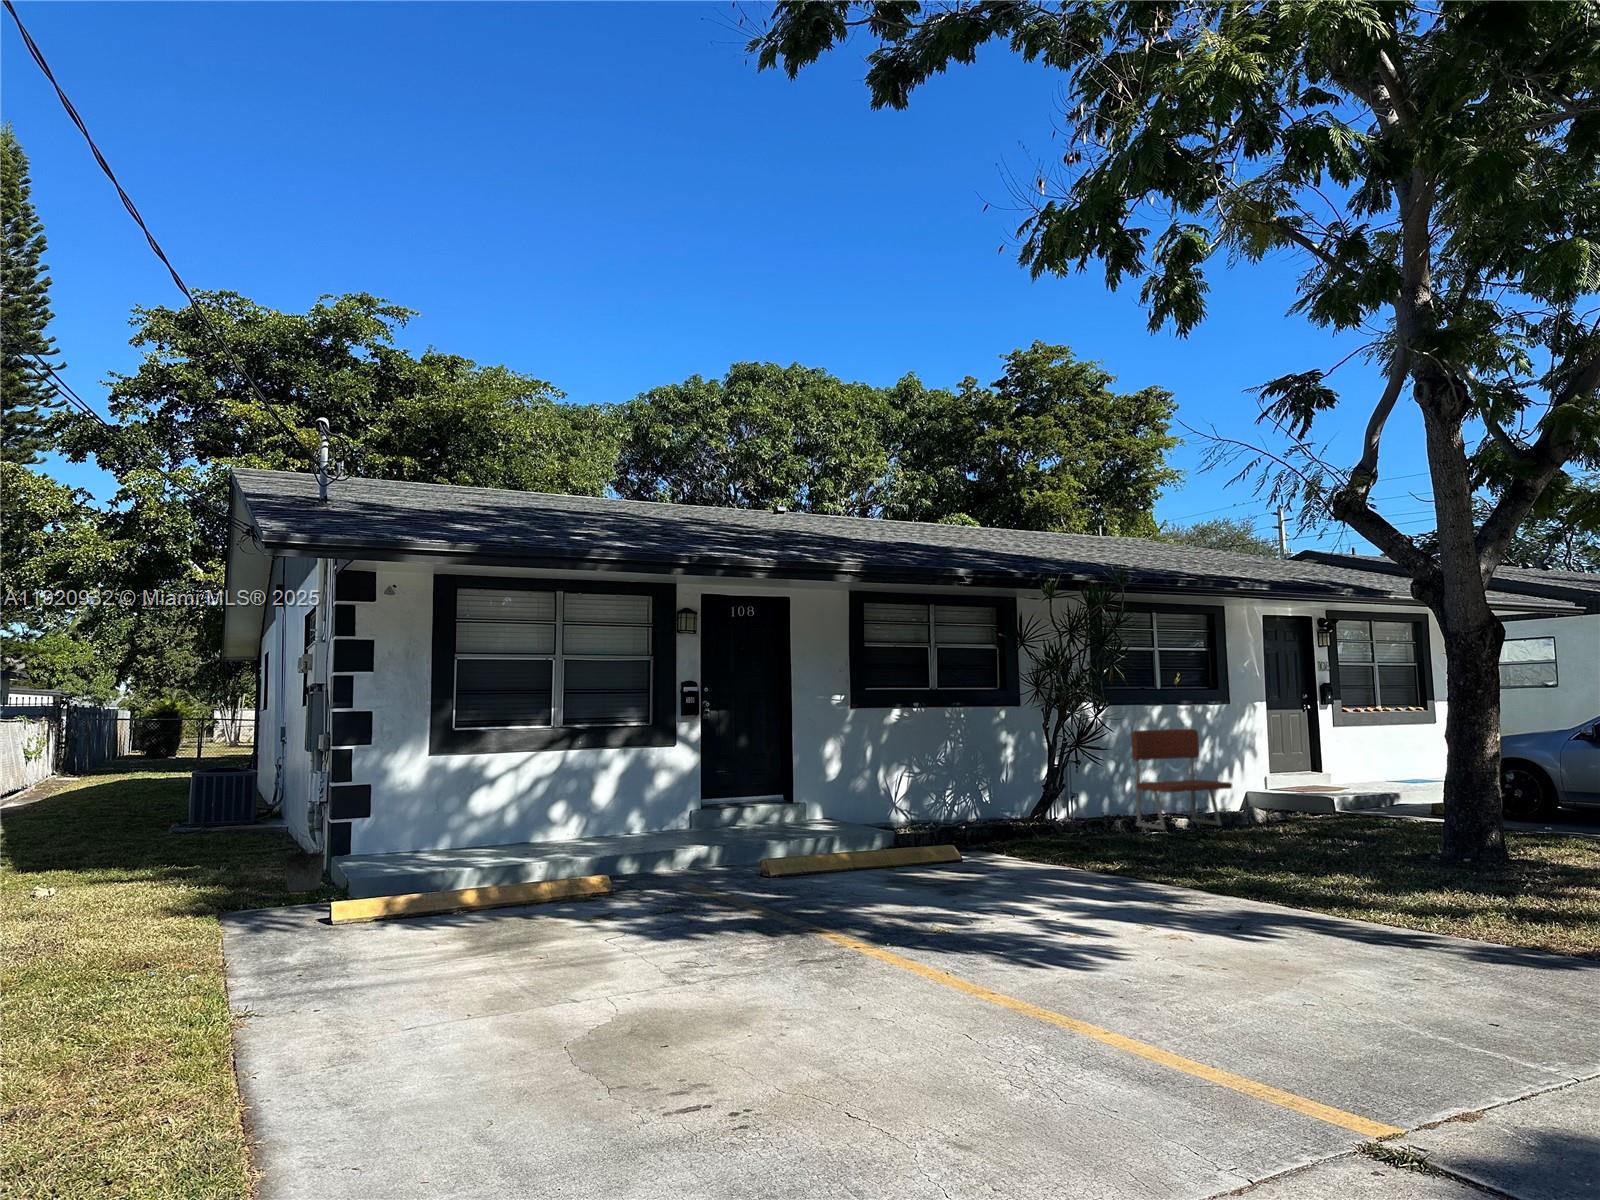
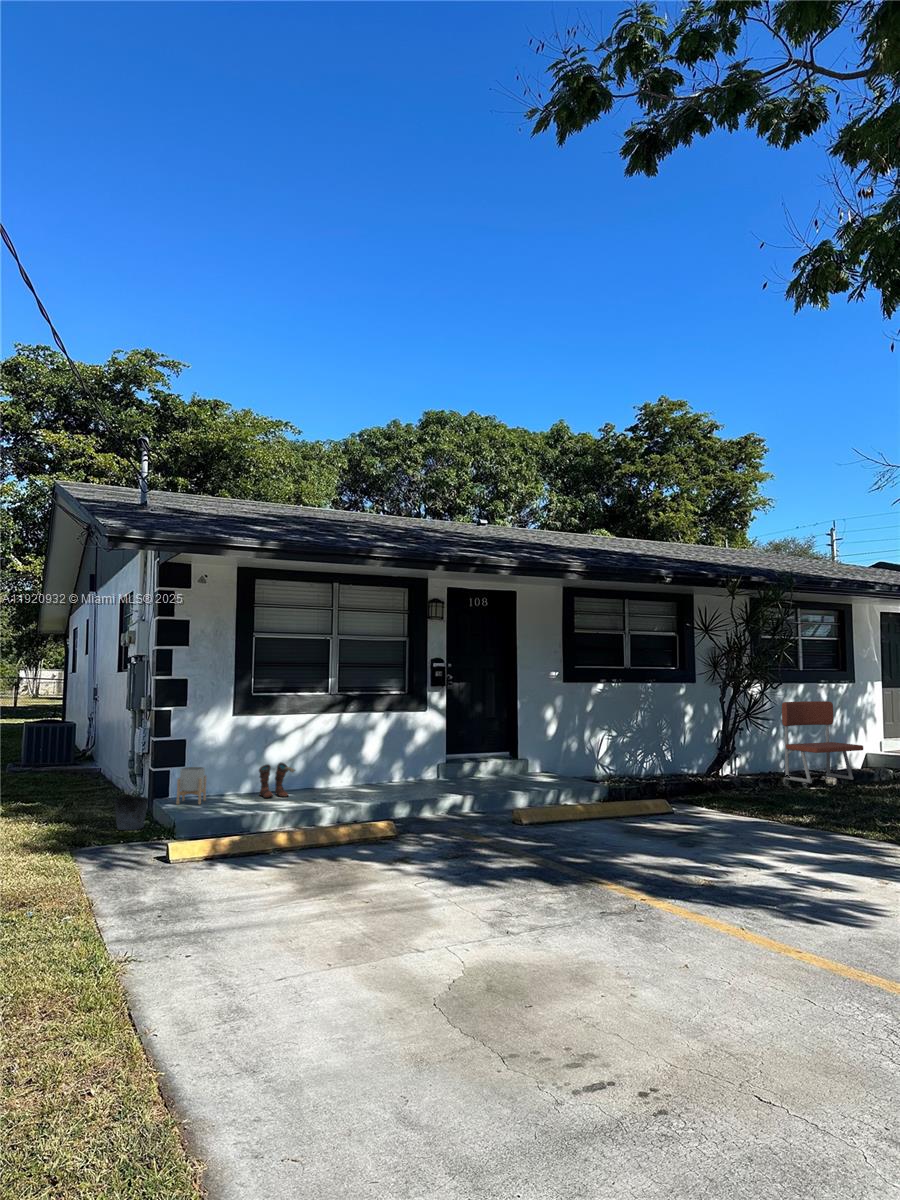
boots: none [459,810,505,852] -> present [259,763,295,798]
planter: none [357,816,395,860] -> present [176,767,207,804]

